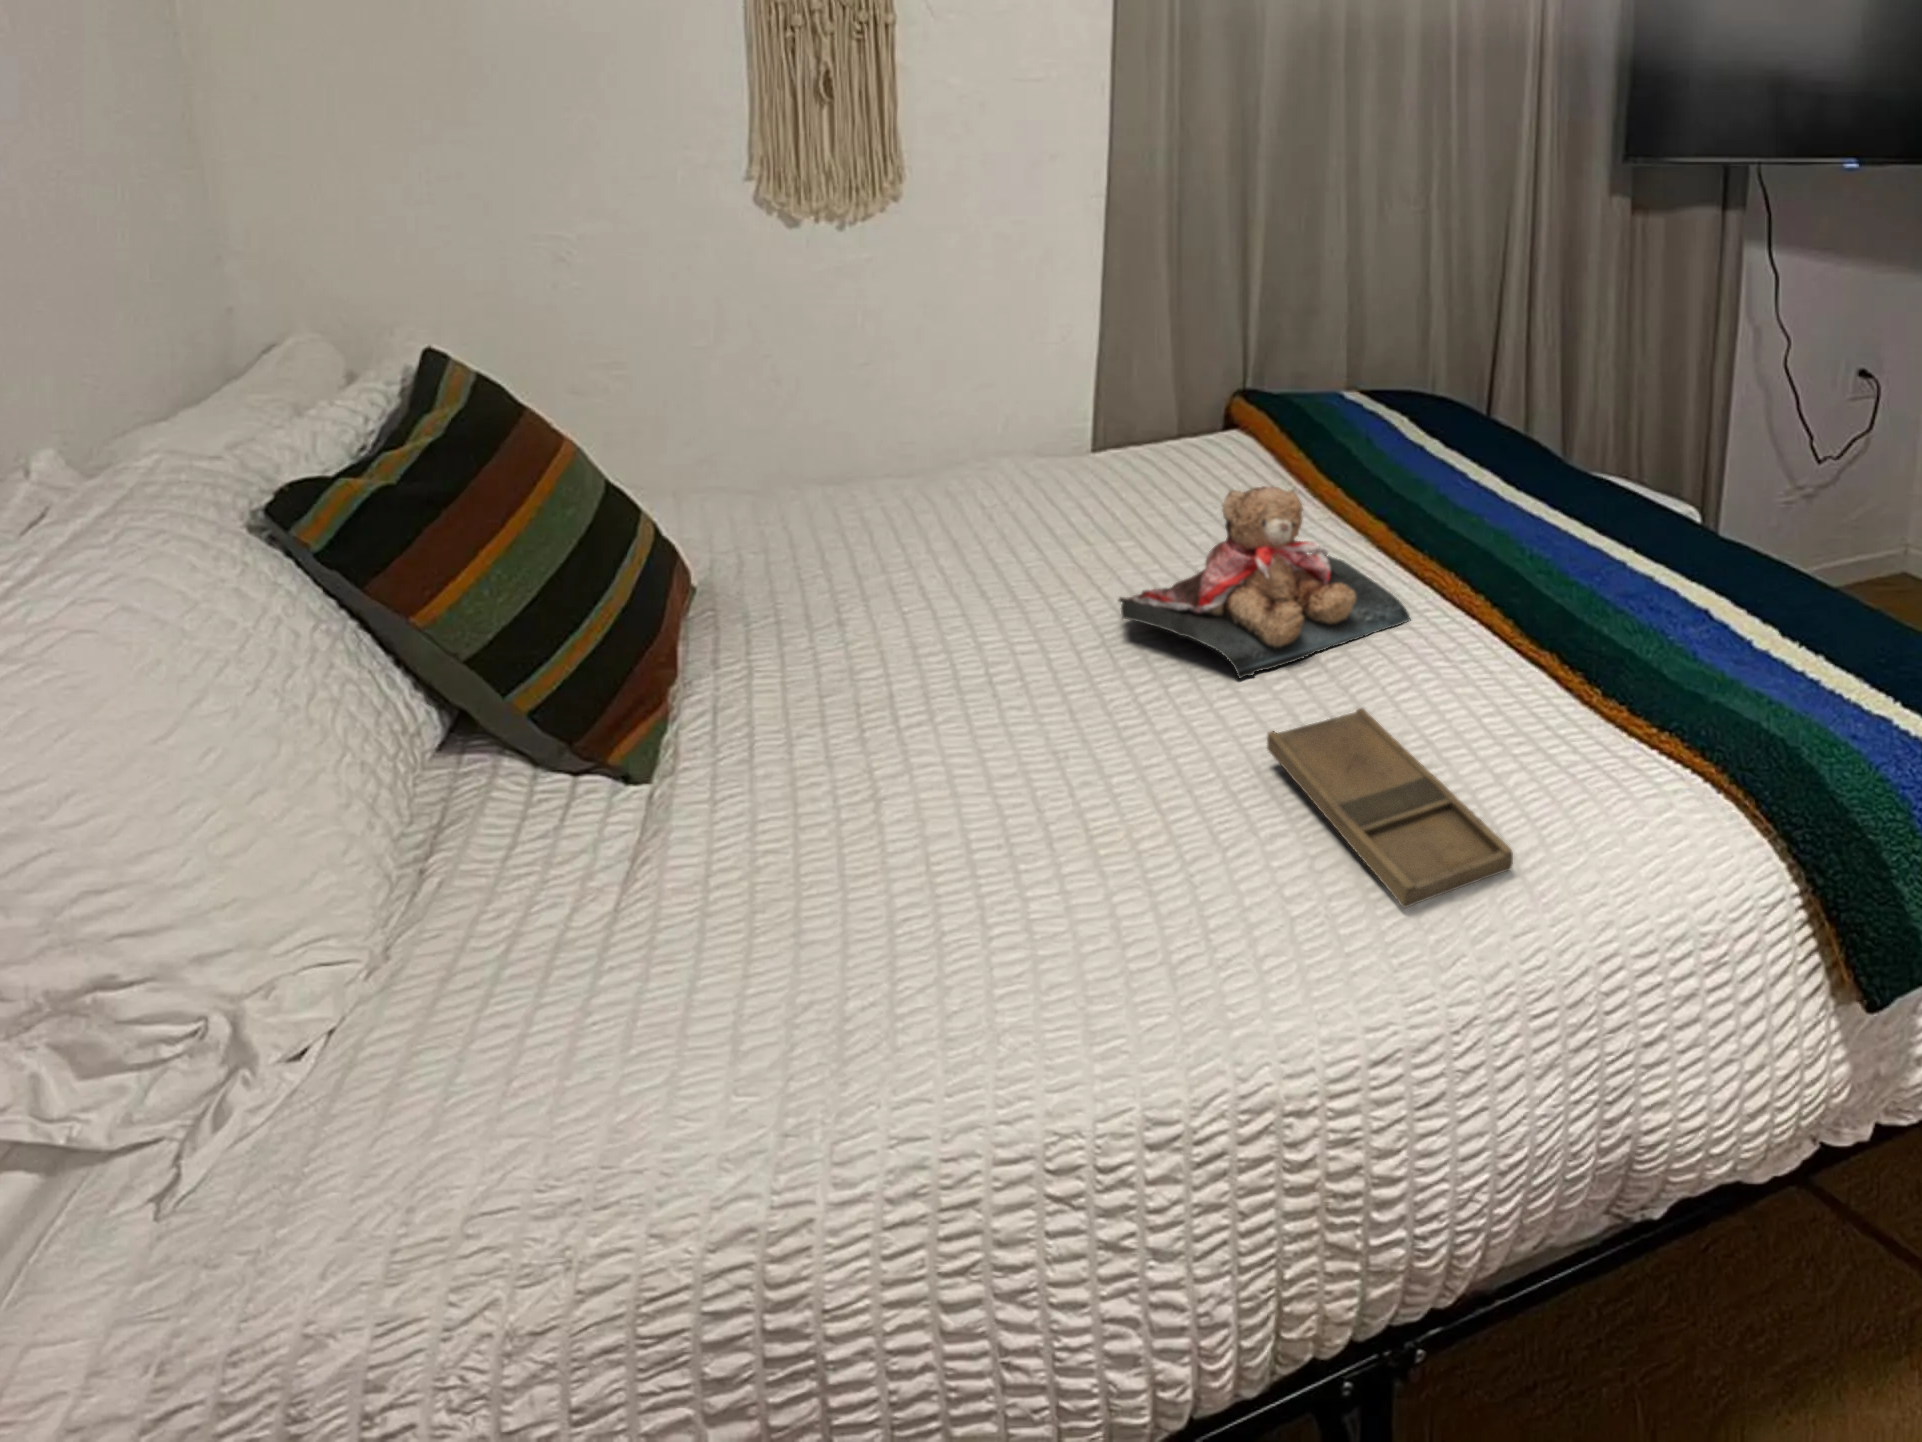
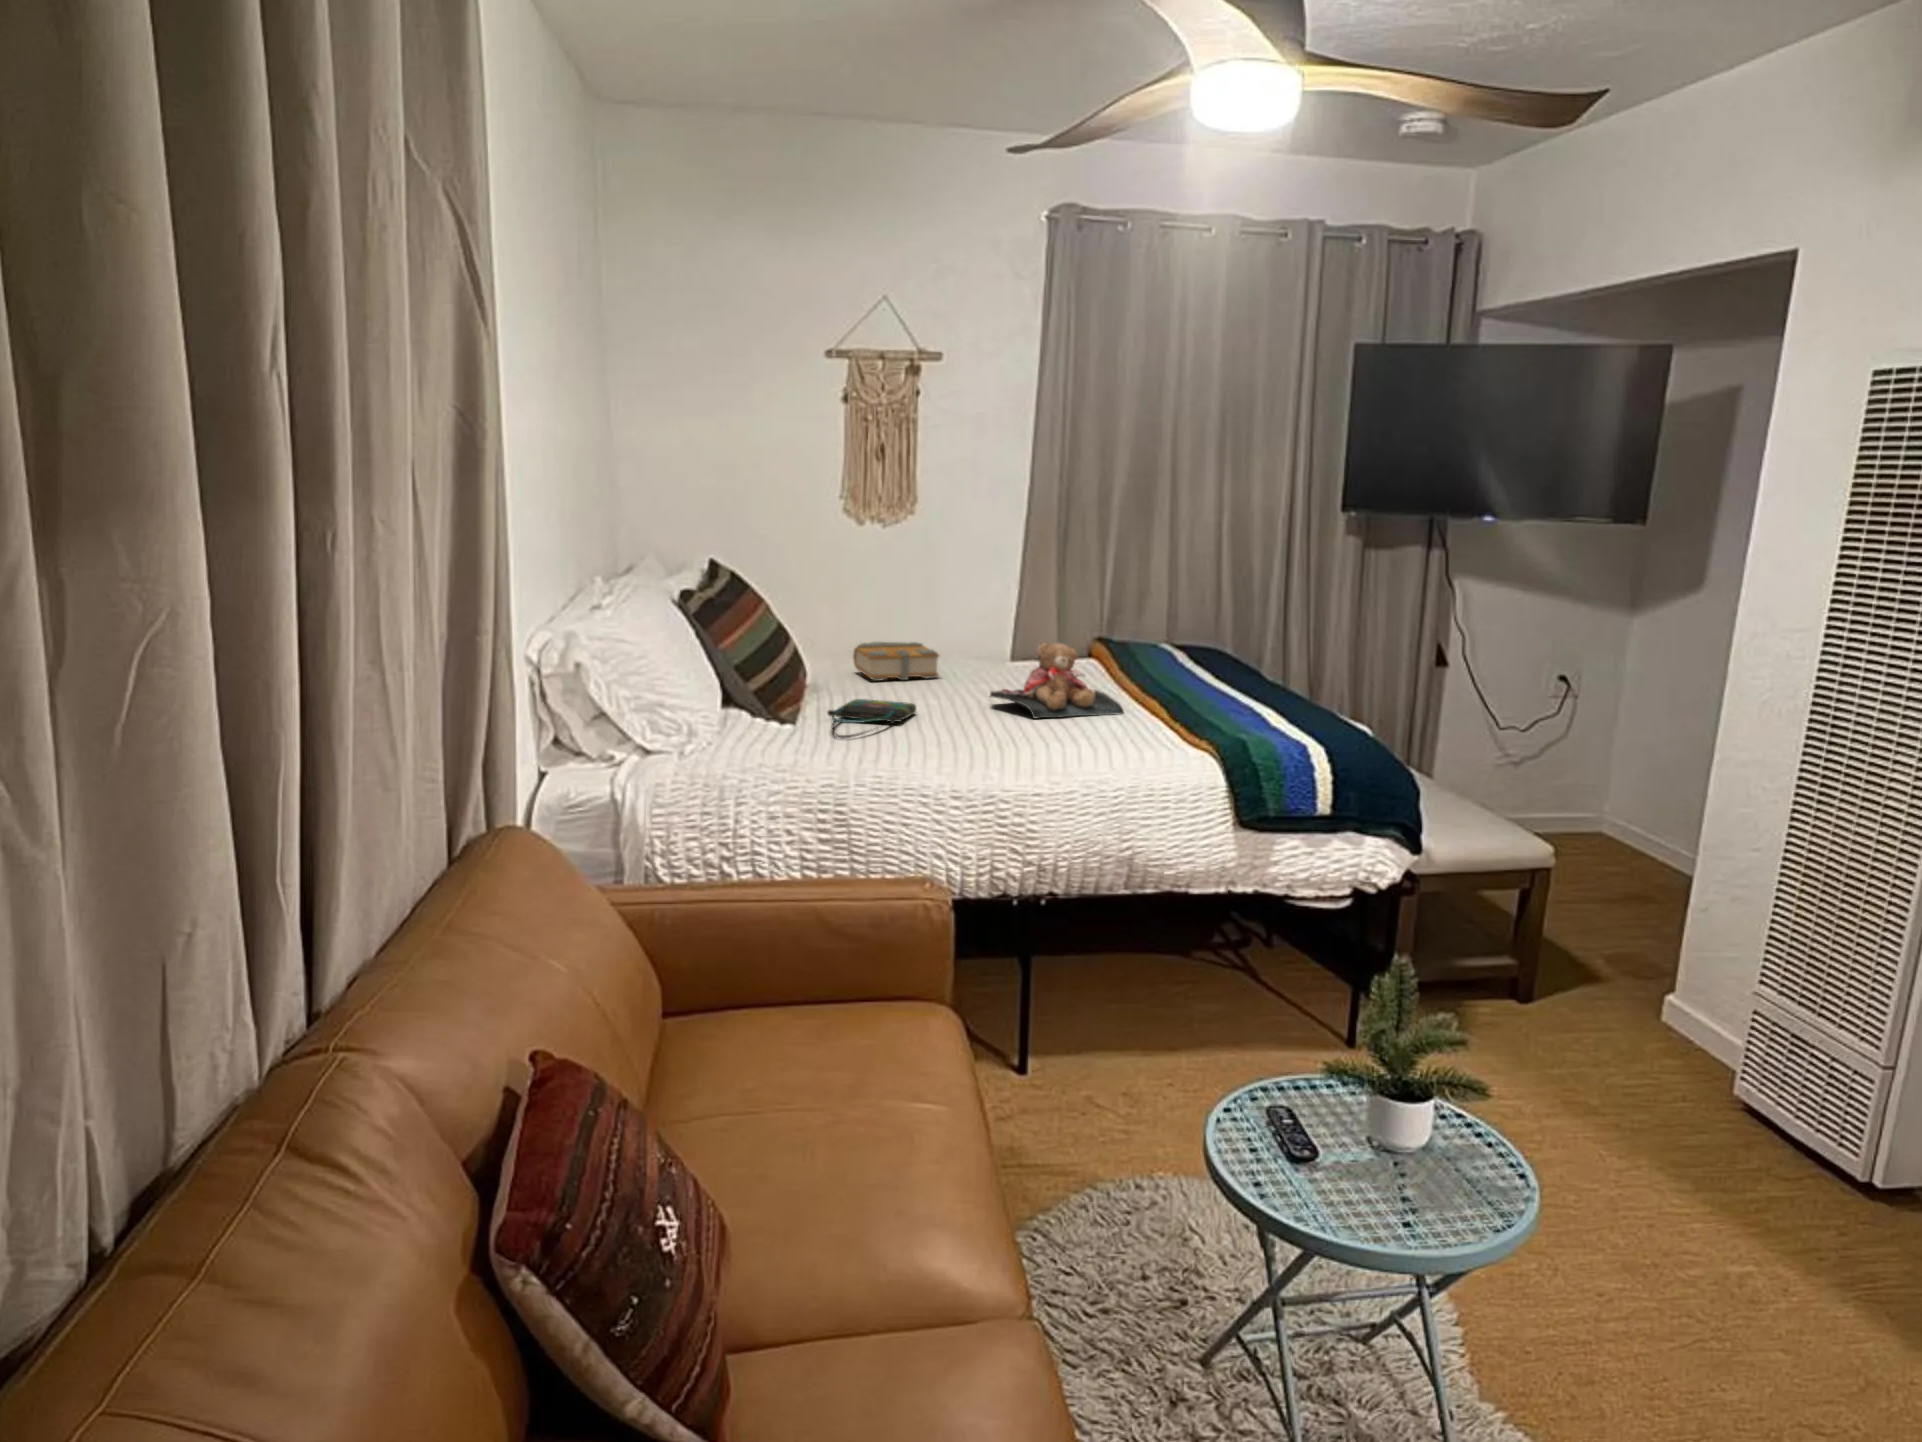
book: none [796,452,981,560] -> present [853,642,939,681]
tote bag: none [732,675,961,895] -> present [828,699,916,738]
tray: present [1267,708,1513,908] -> none [1030,720,1105,758]

